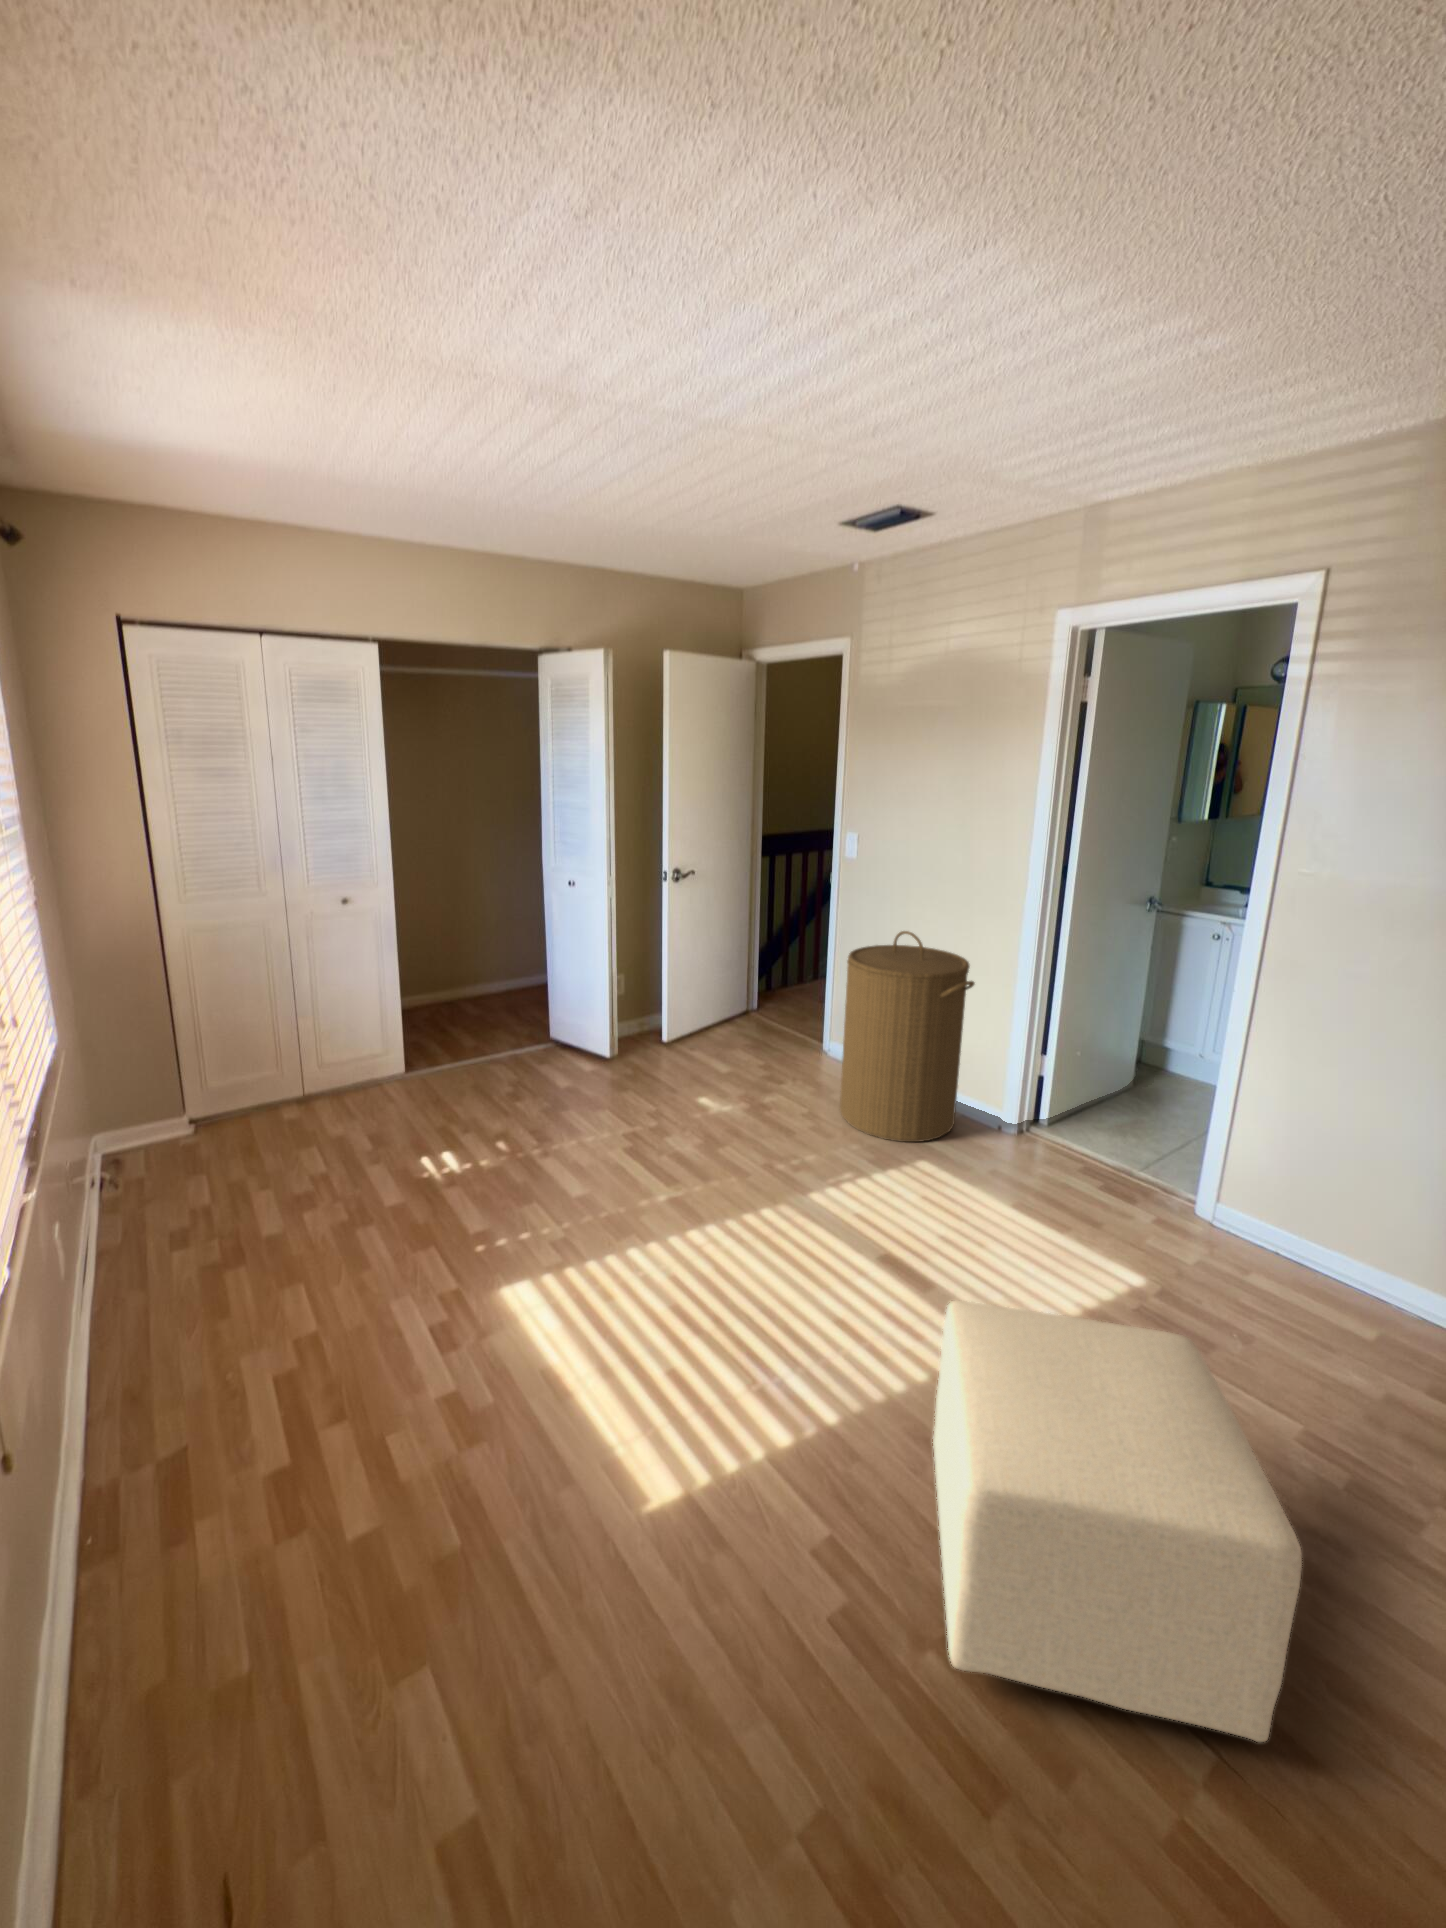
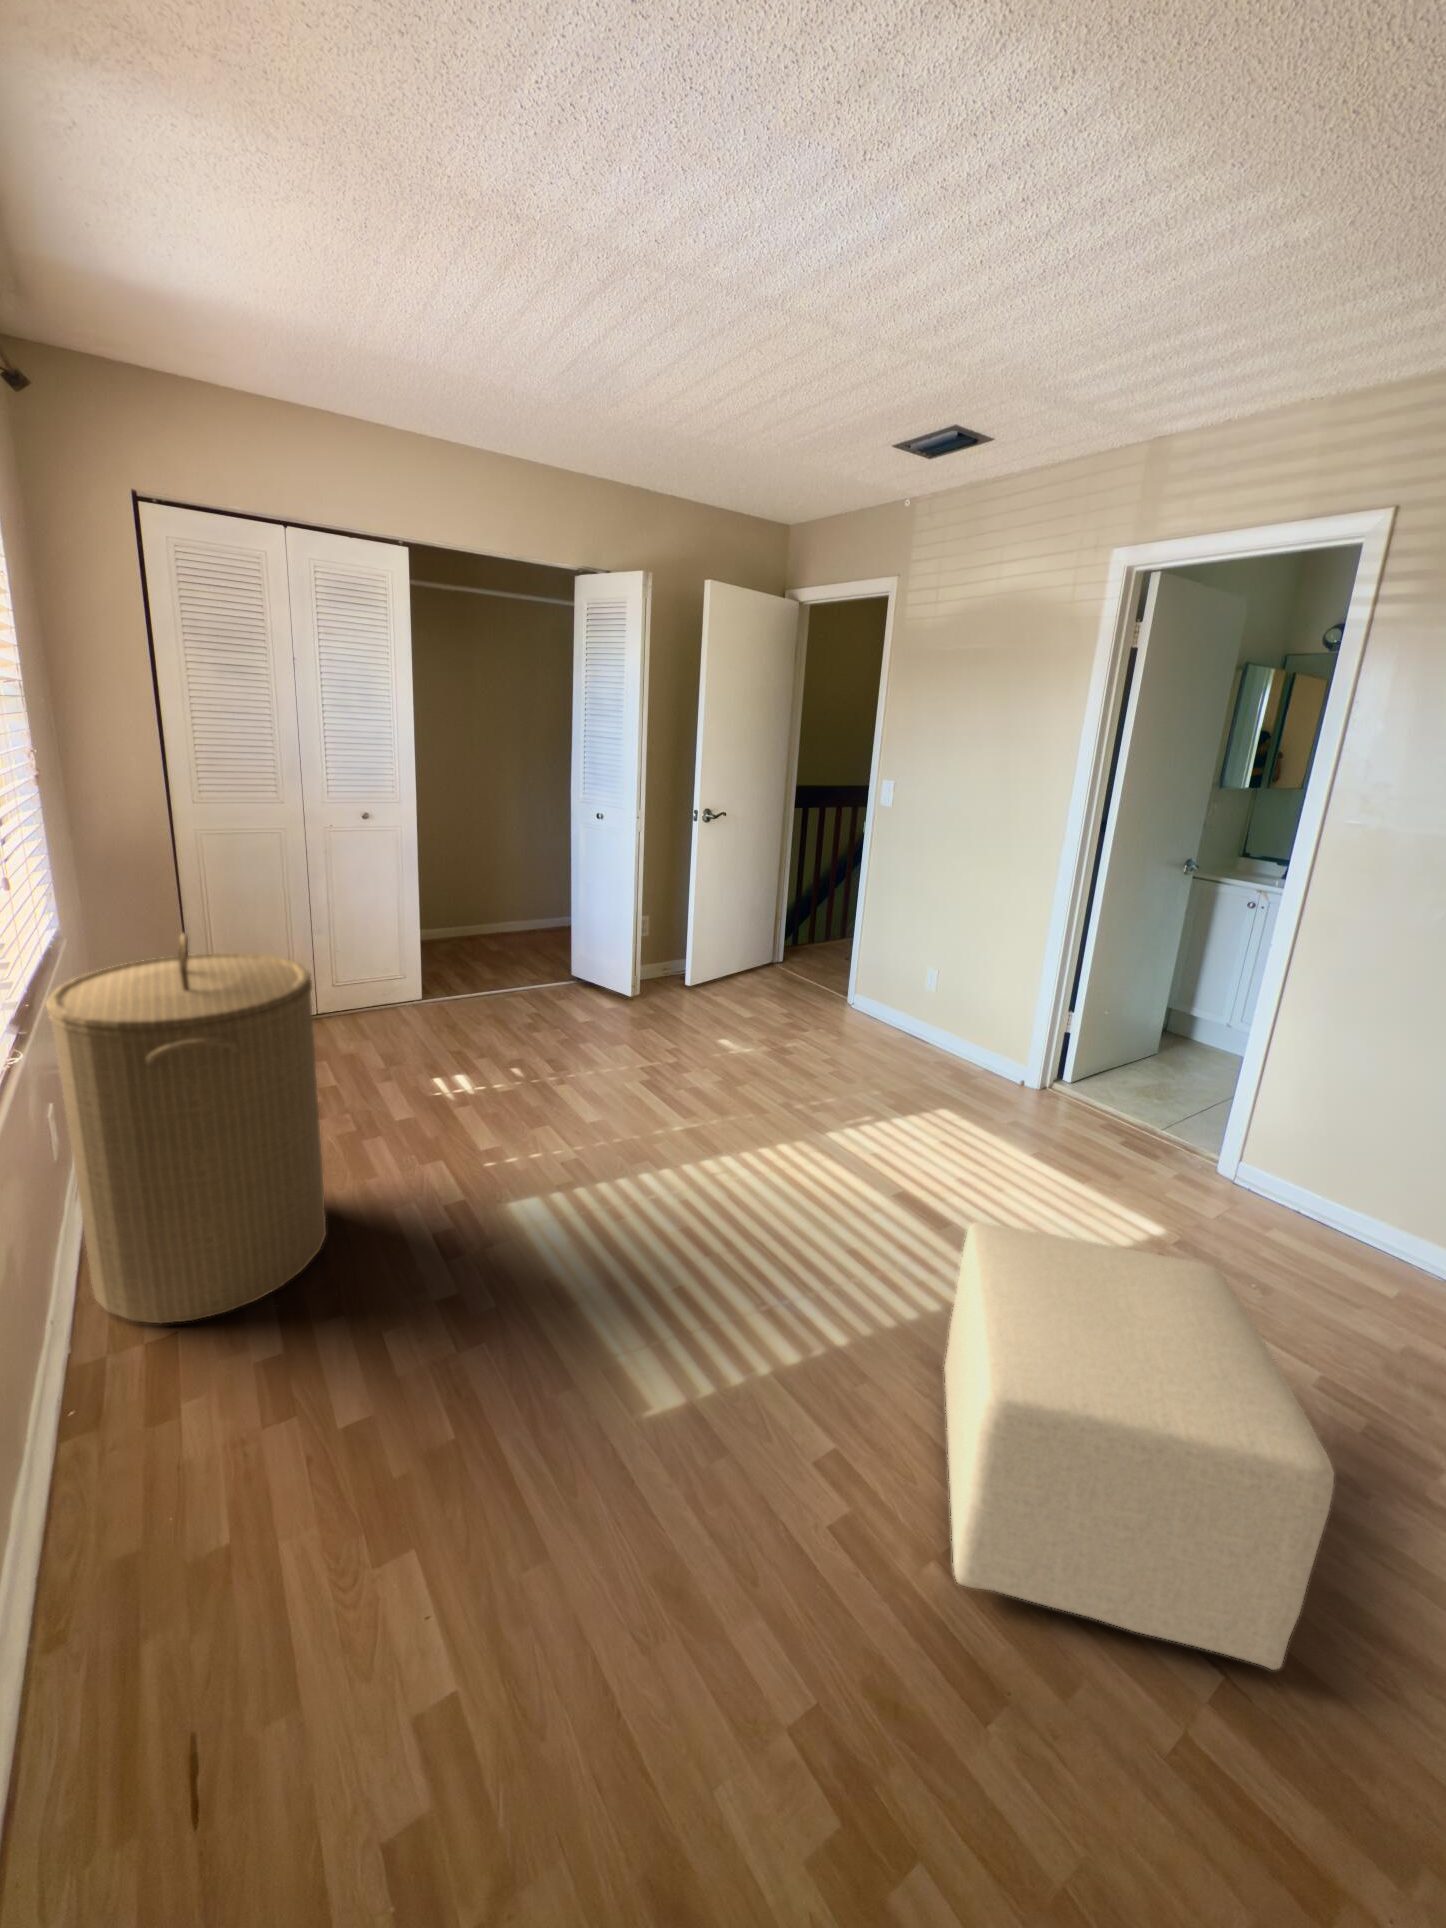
laundry hamper: present [840,931,975,1142] -> present [46,934,326,1323]

